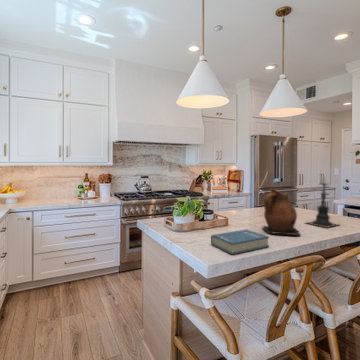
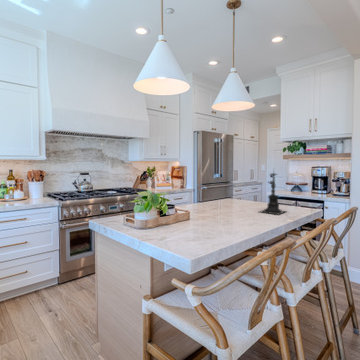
ceramic pitcher: present [263,189,300,235] -> none [223,179,262,223]
hardback book: present [211,230,269,254] -> none [183,220,241,246]

